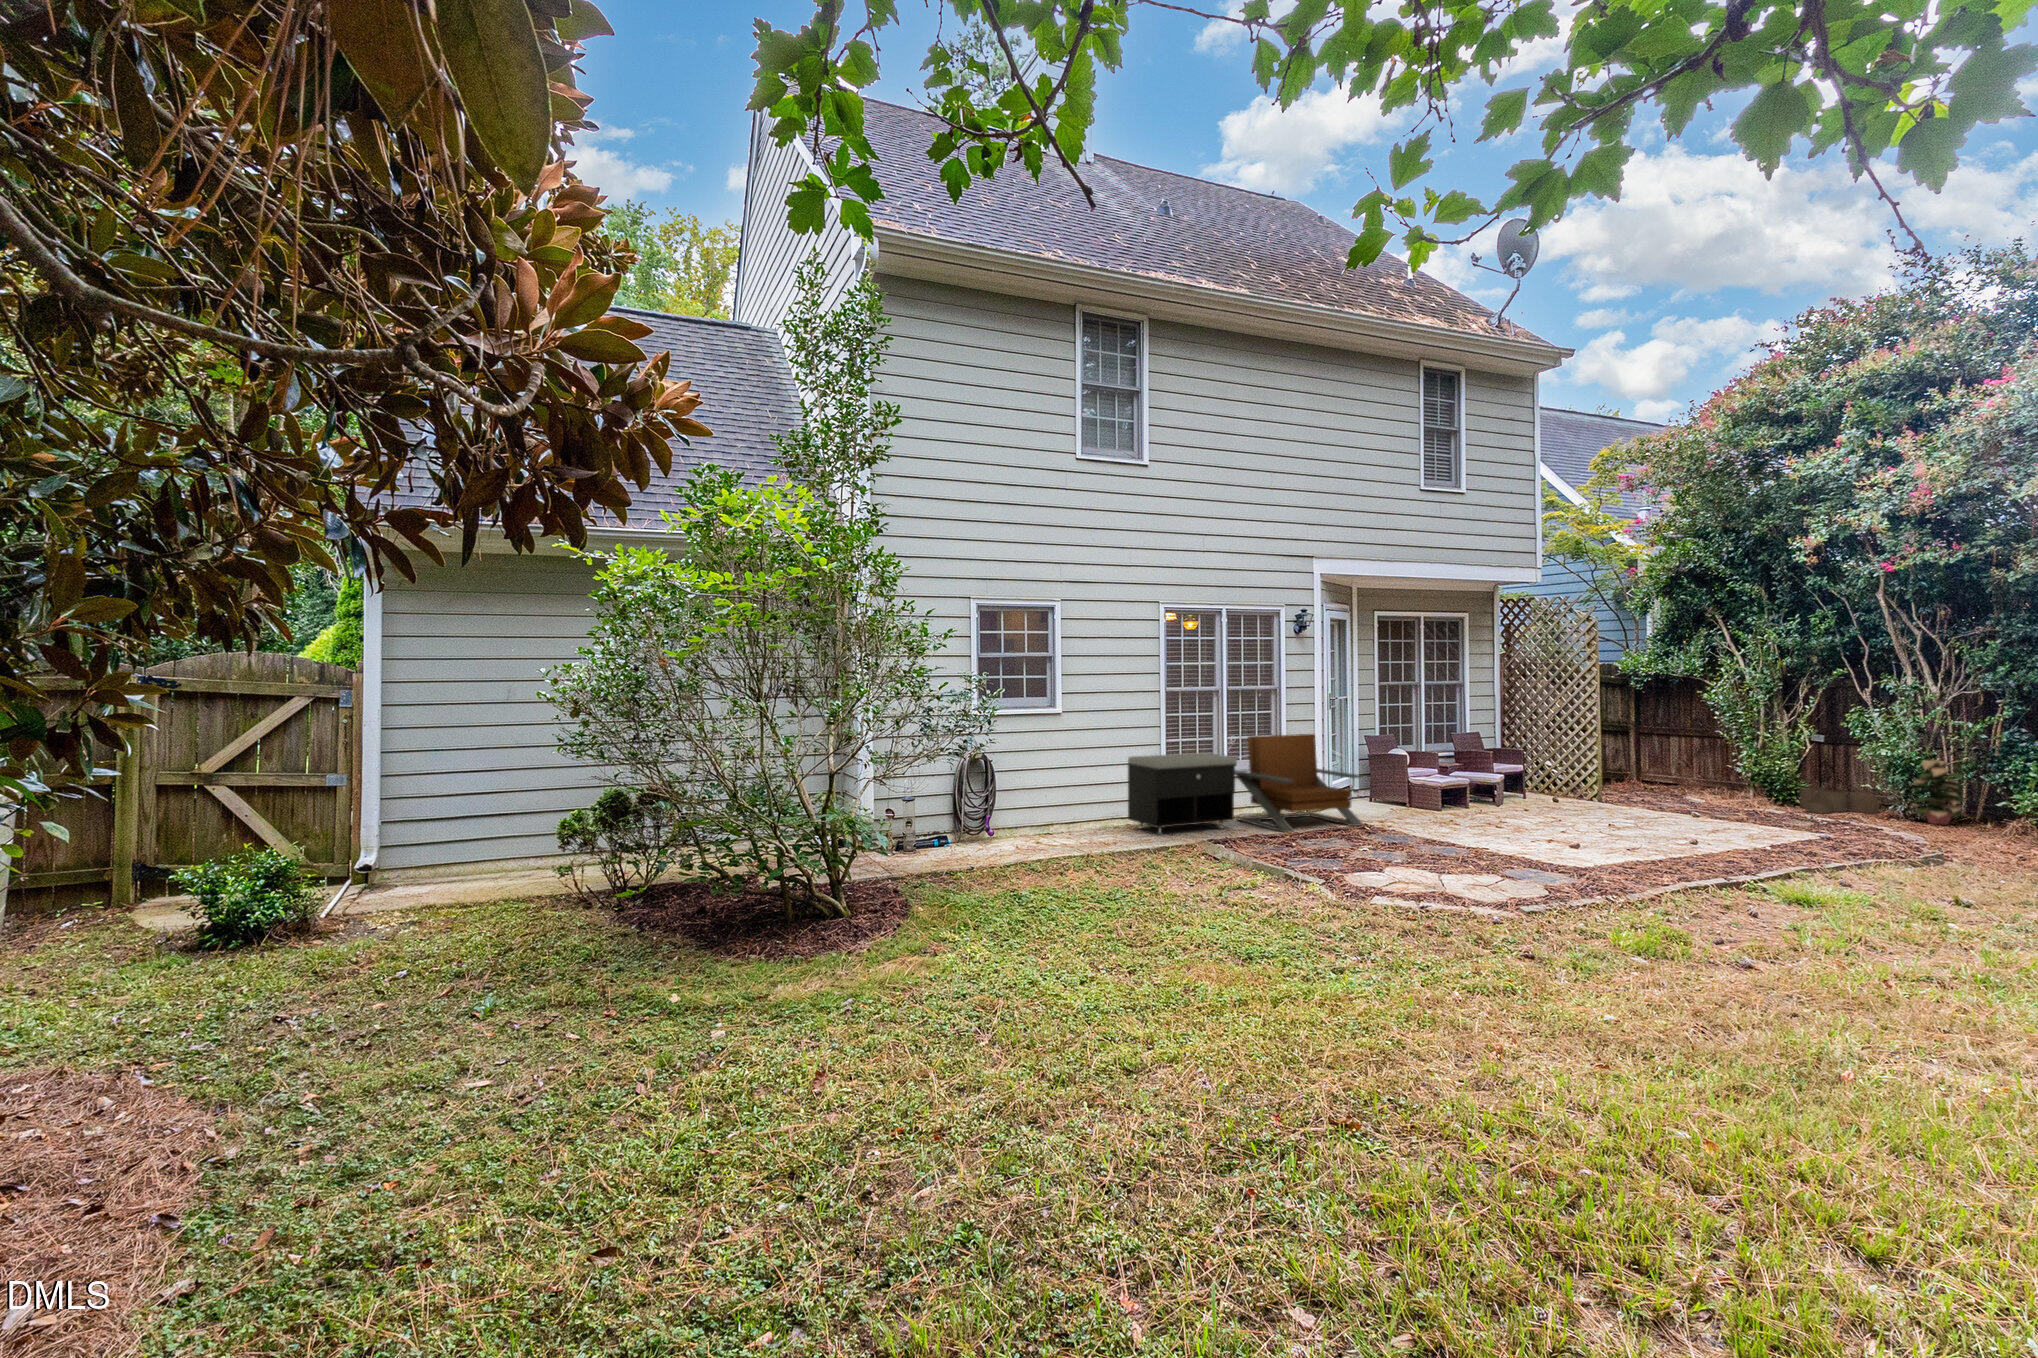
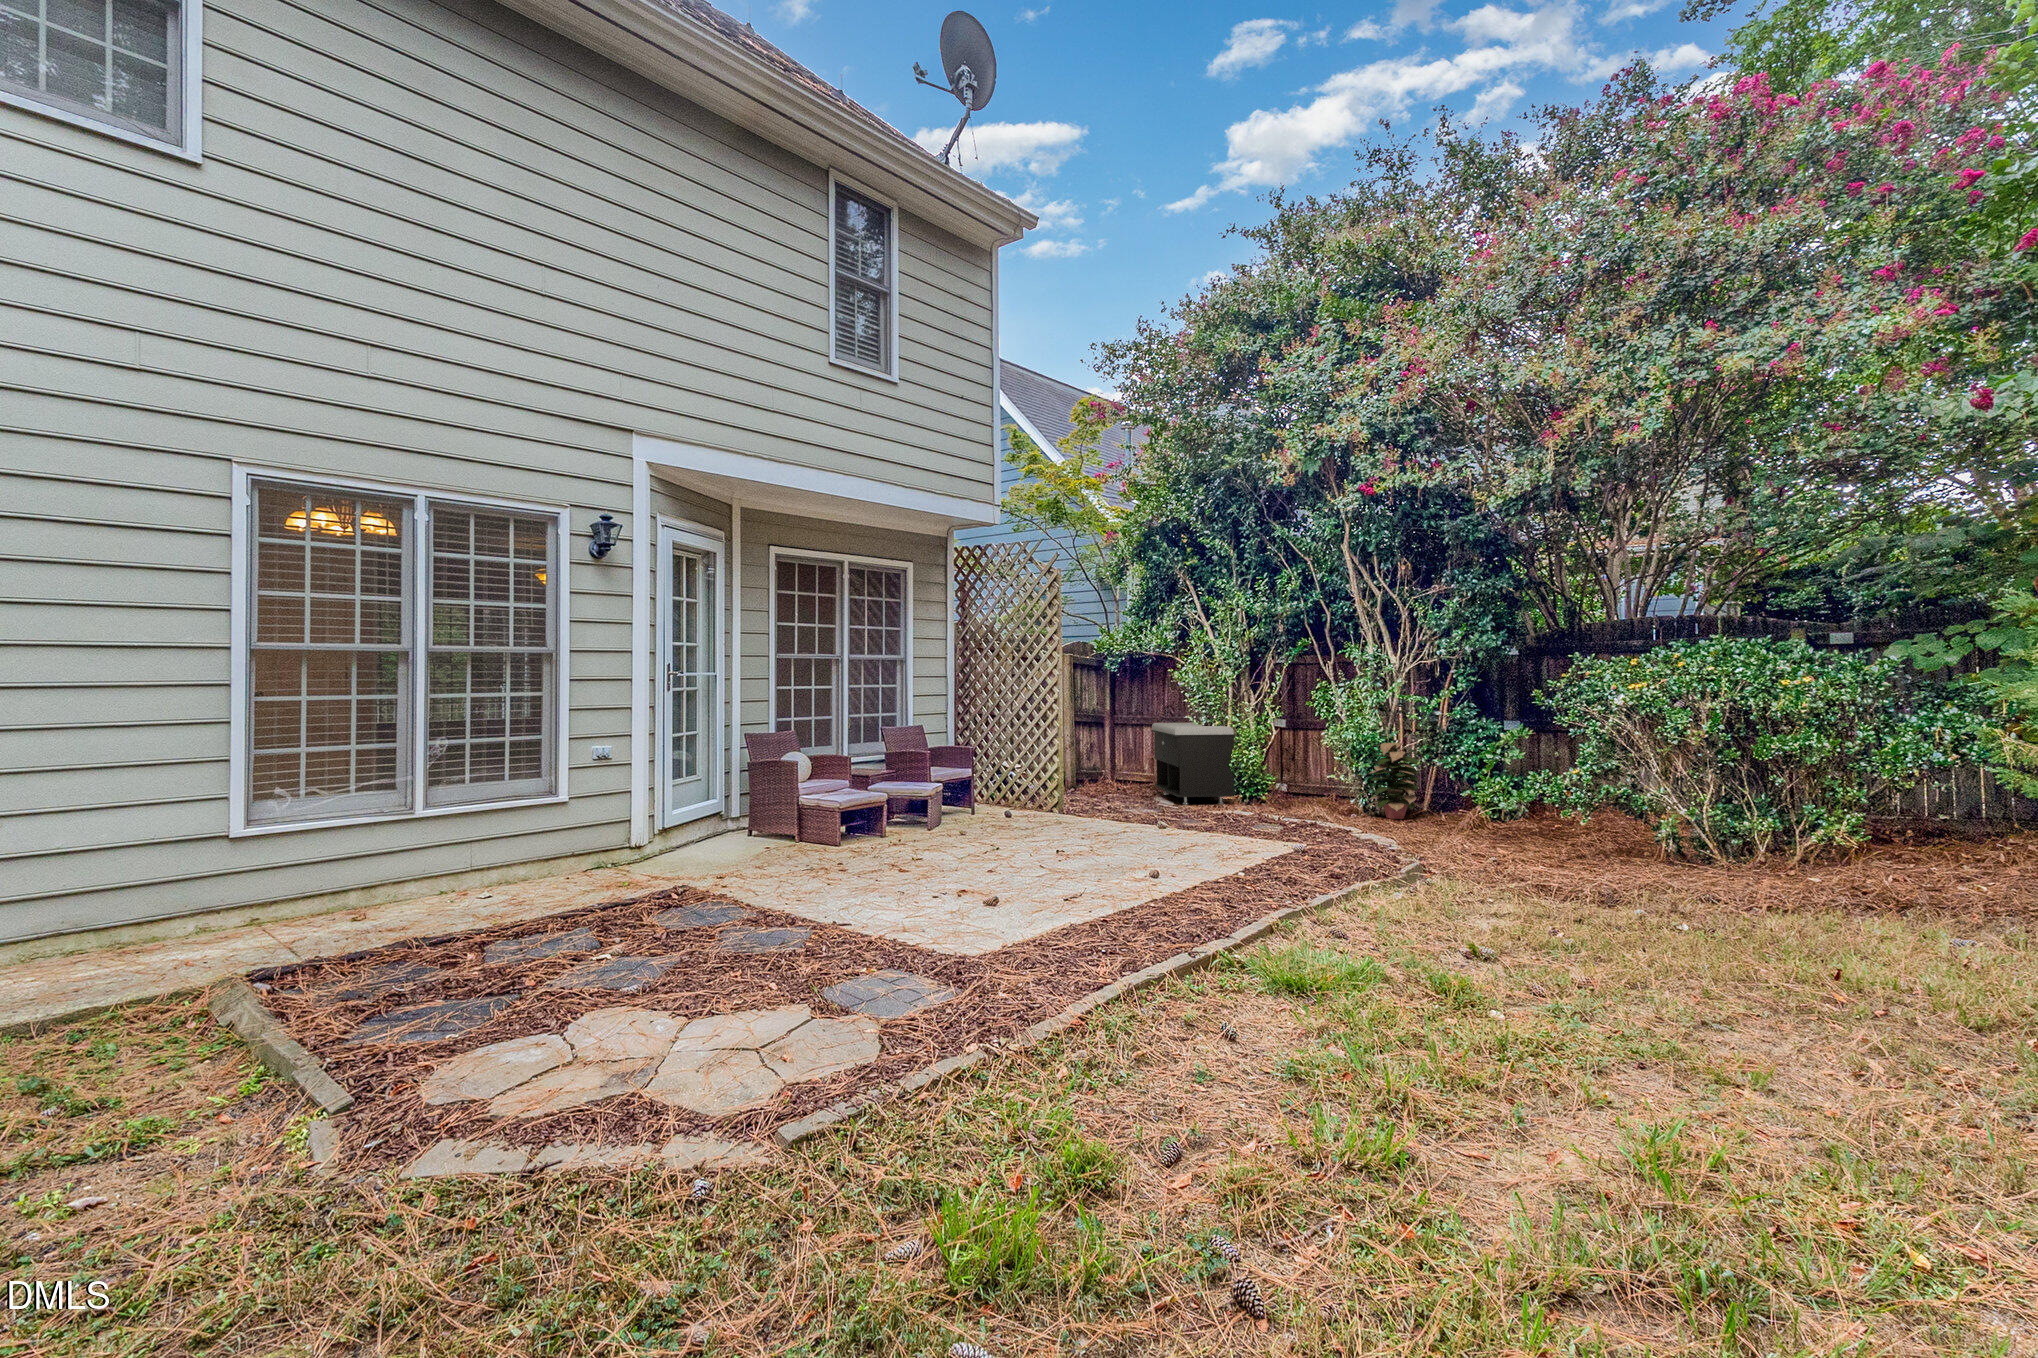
lounge chair: present [1235,734,1362,832] -> none [437,730,680,924]
storage bench: present [1128,753,1237,834] -> present [1152,723,1234,805]
woven basket: present [1800,786,1879,814] -> none [1267,777,1340,813]

